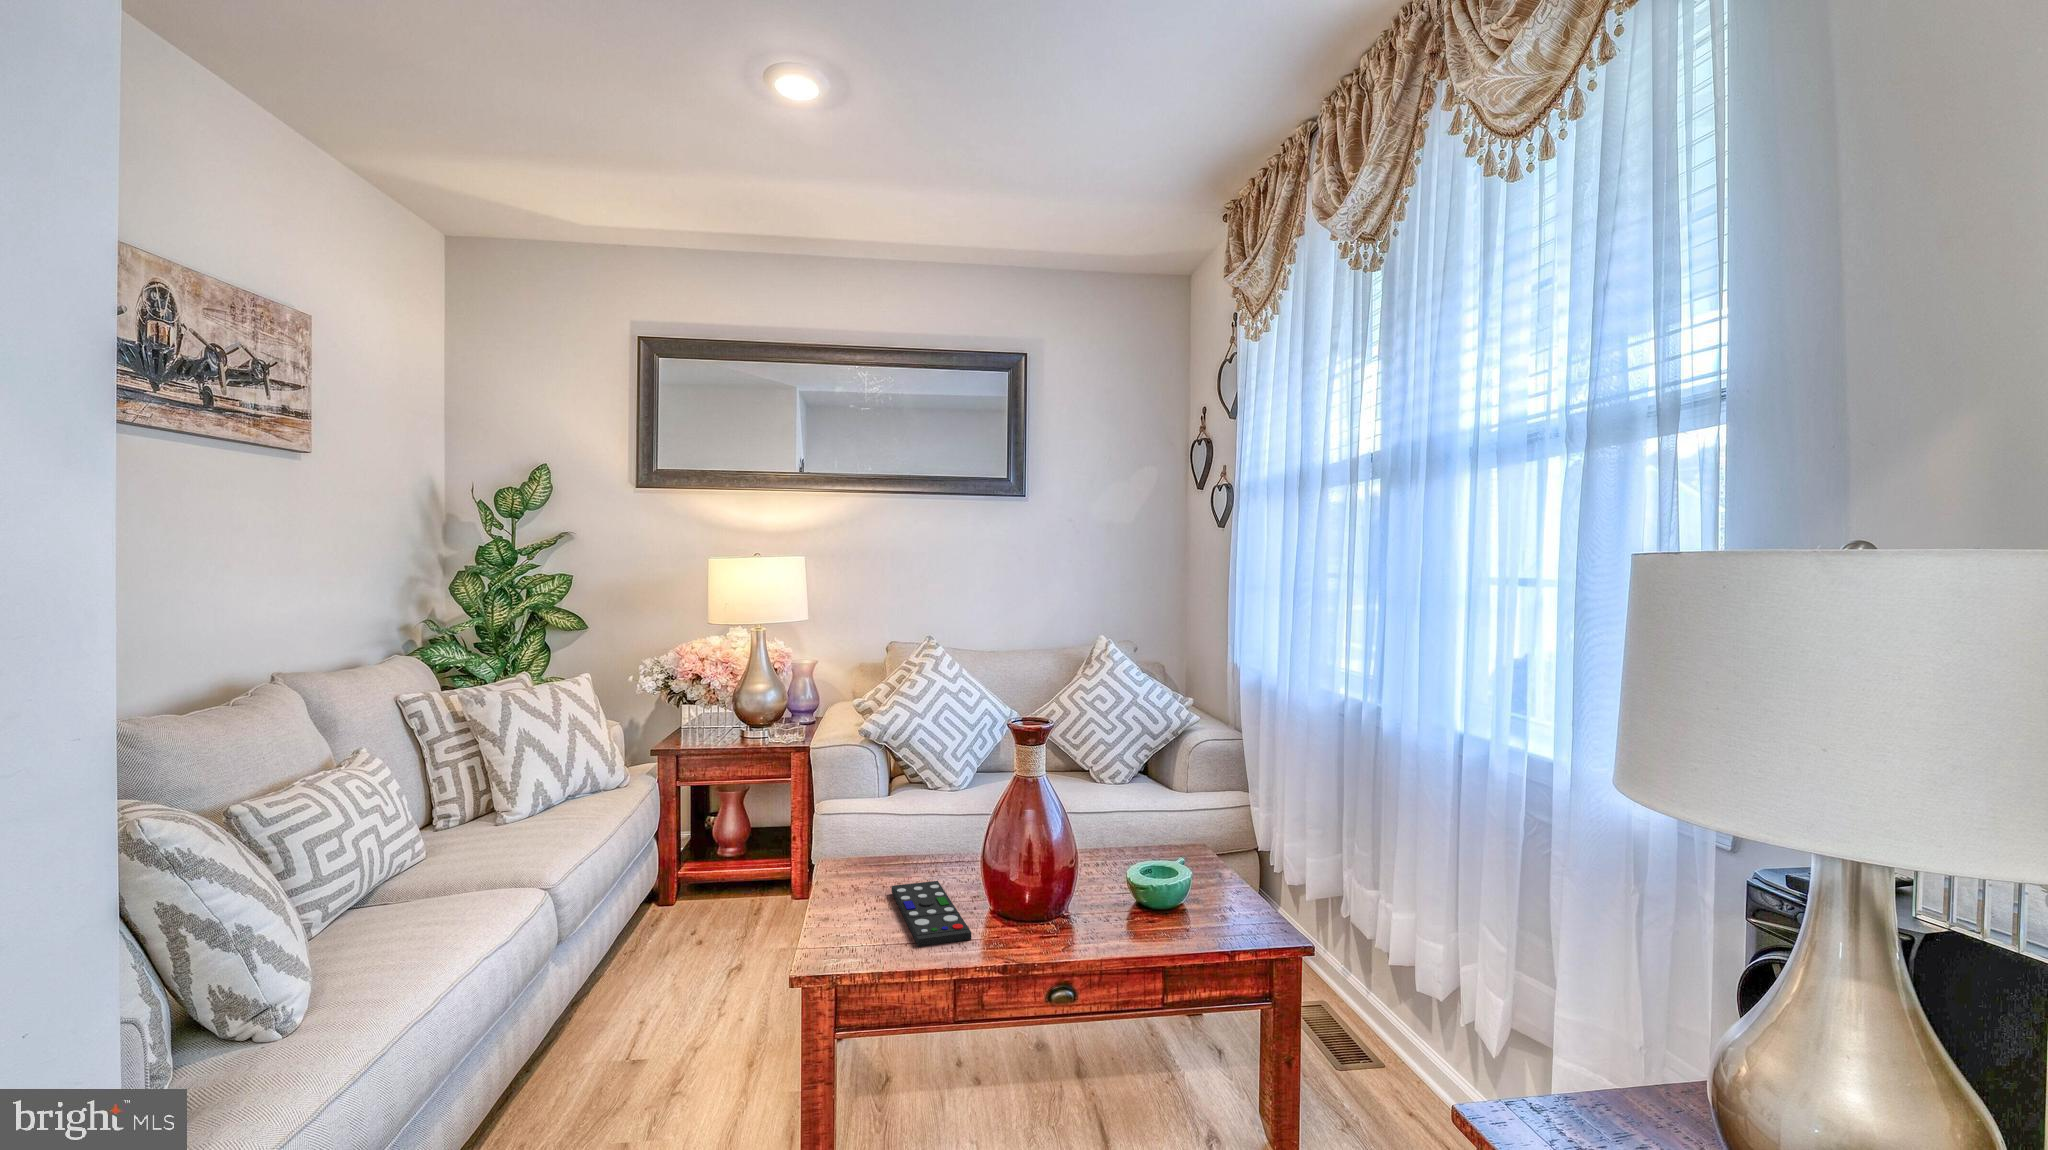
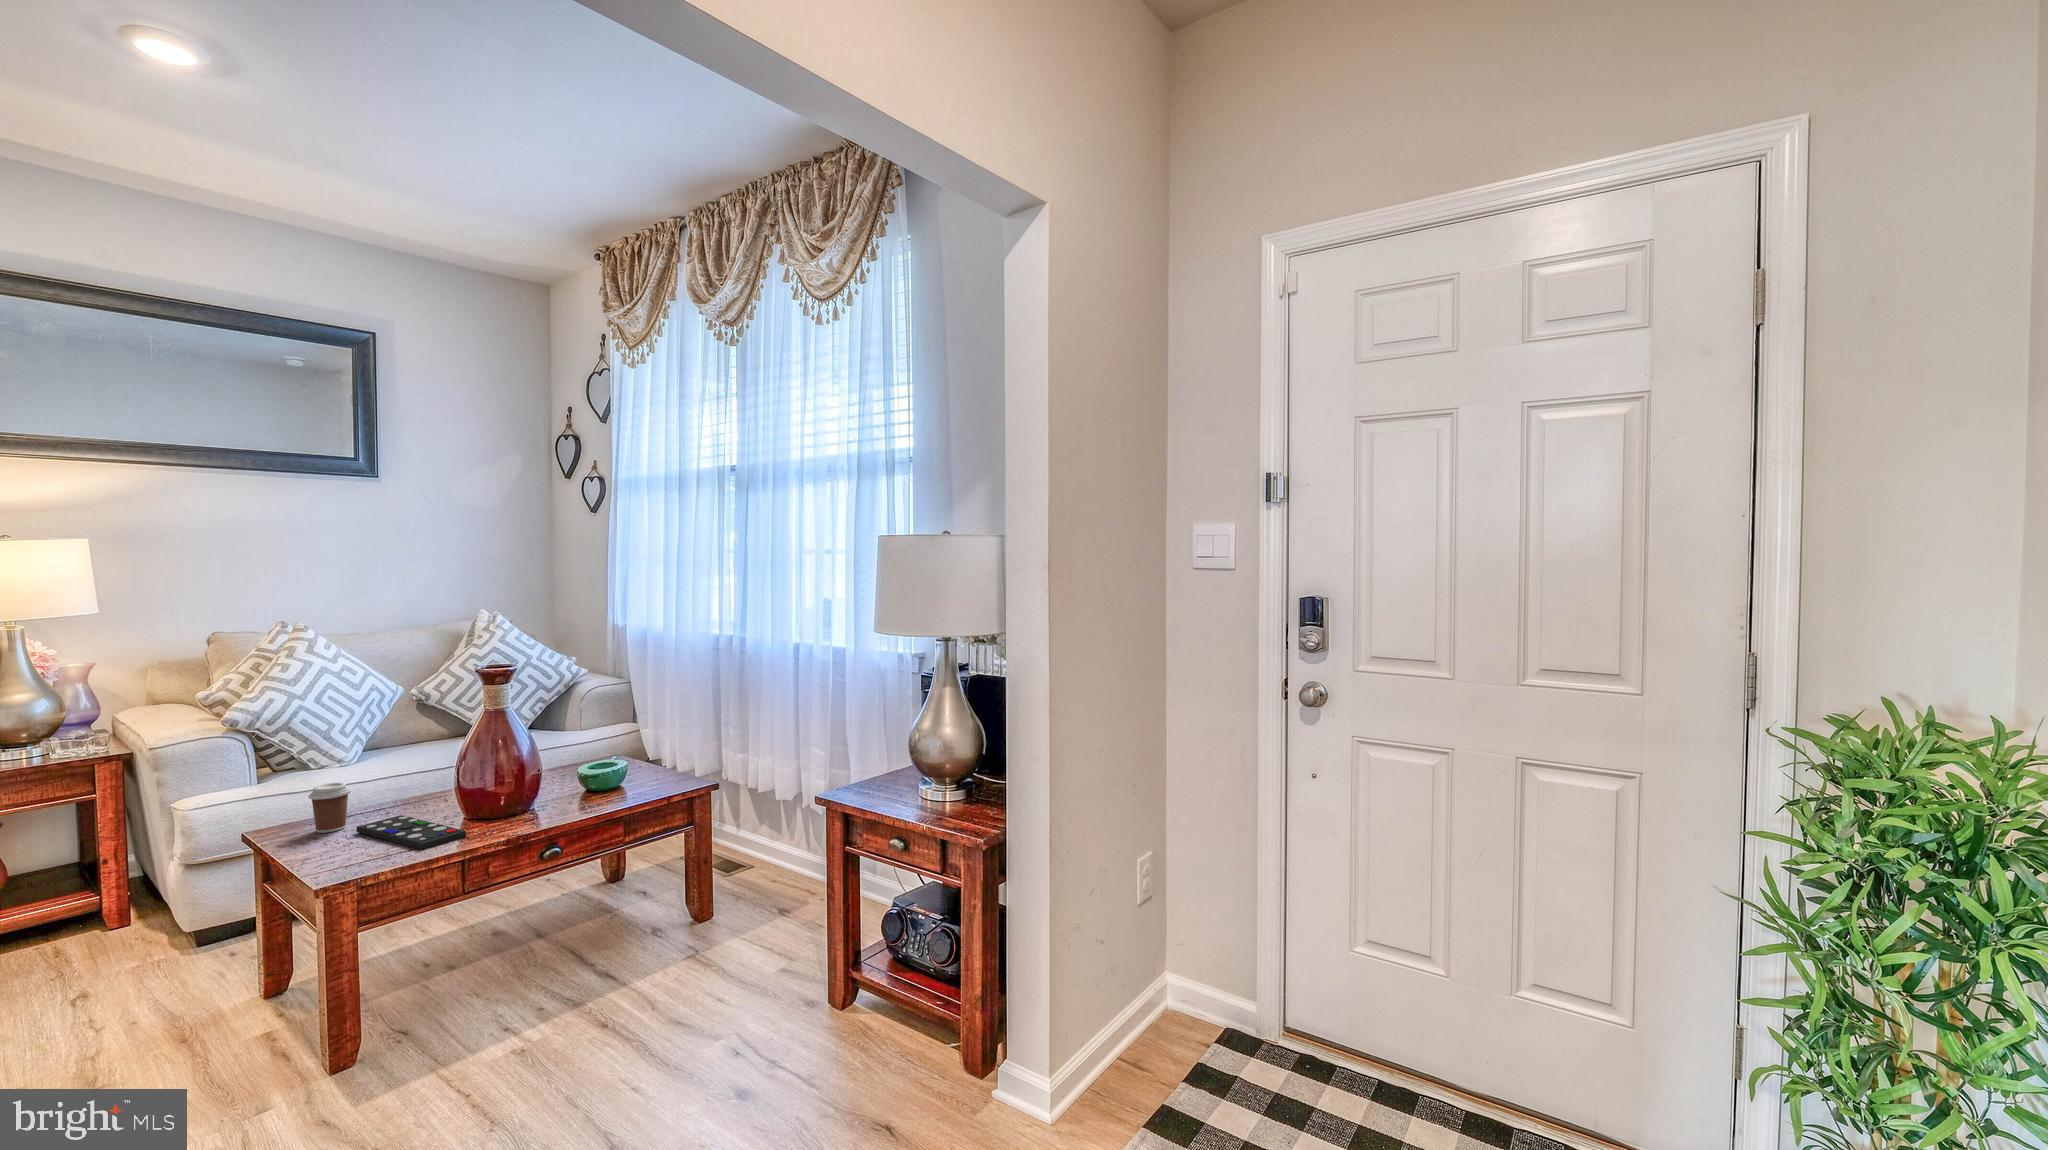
coffee cup: none [861,826,898,883] -> present [309,783,351,833]

